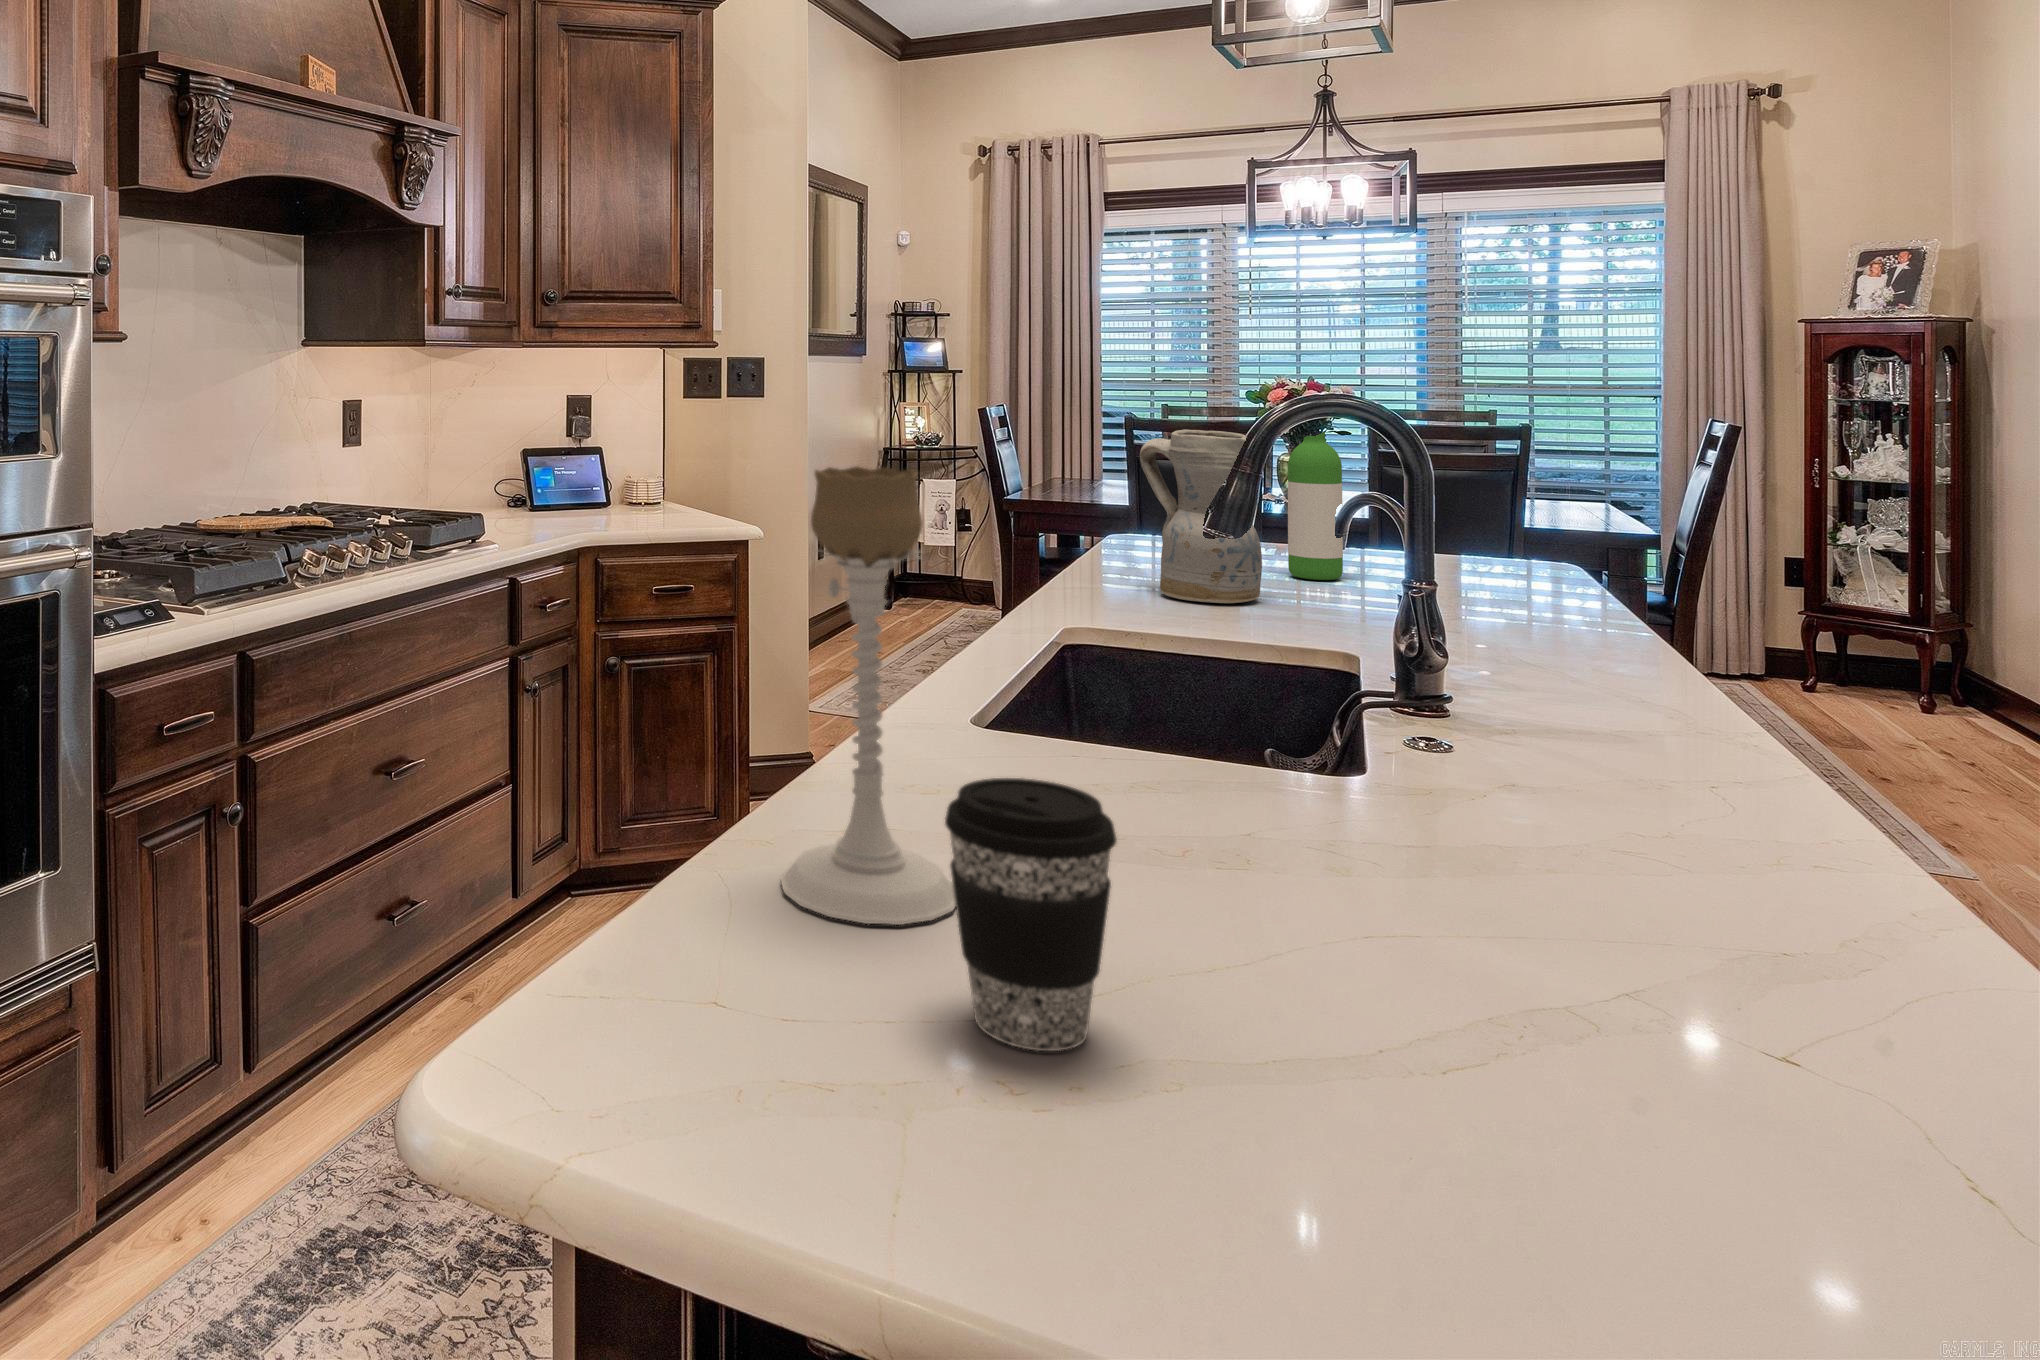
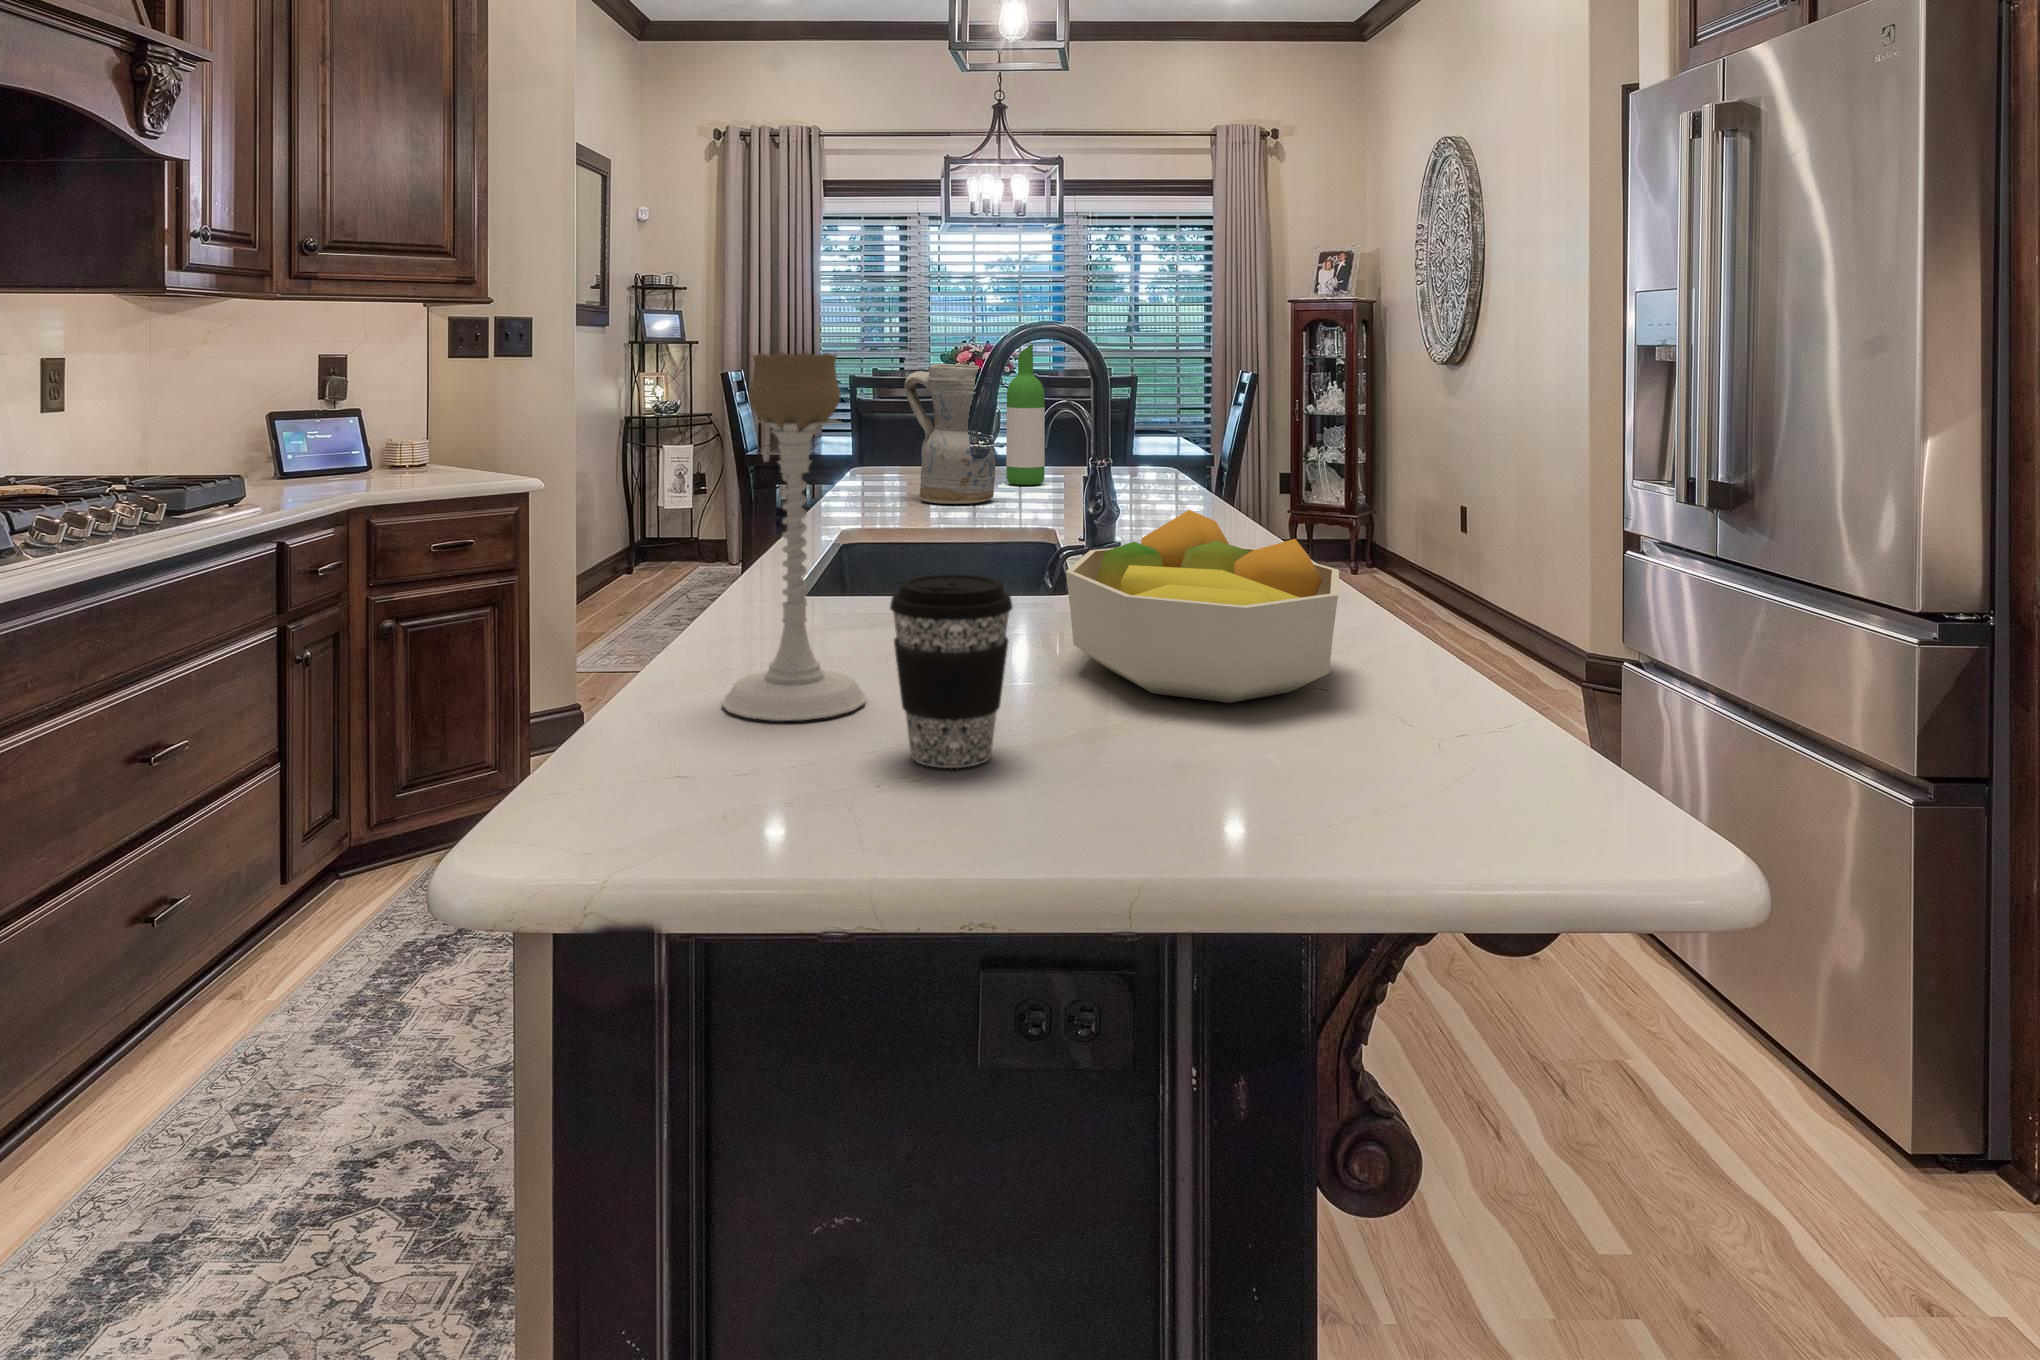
fruit bowl: none [1254,695,1736,1016] -> present [1066,510,1339,703]

